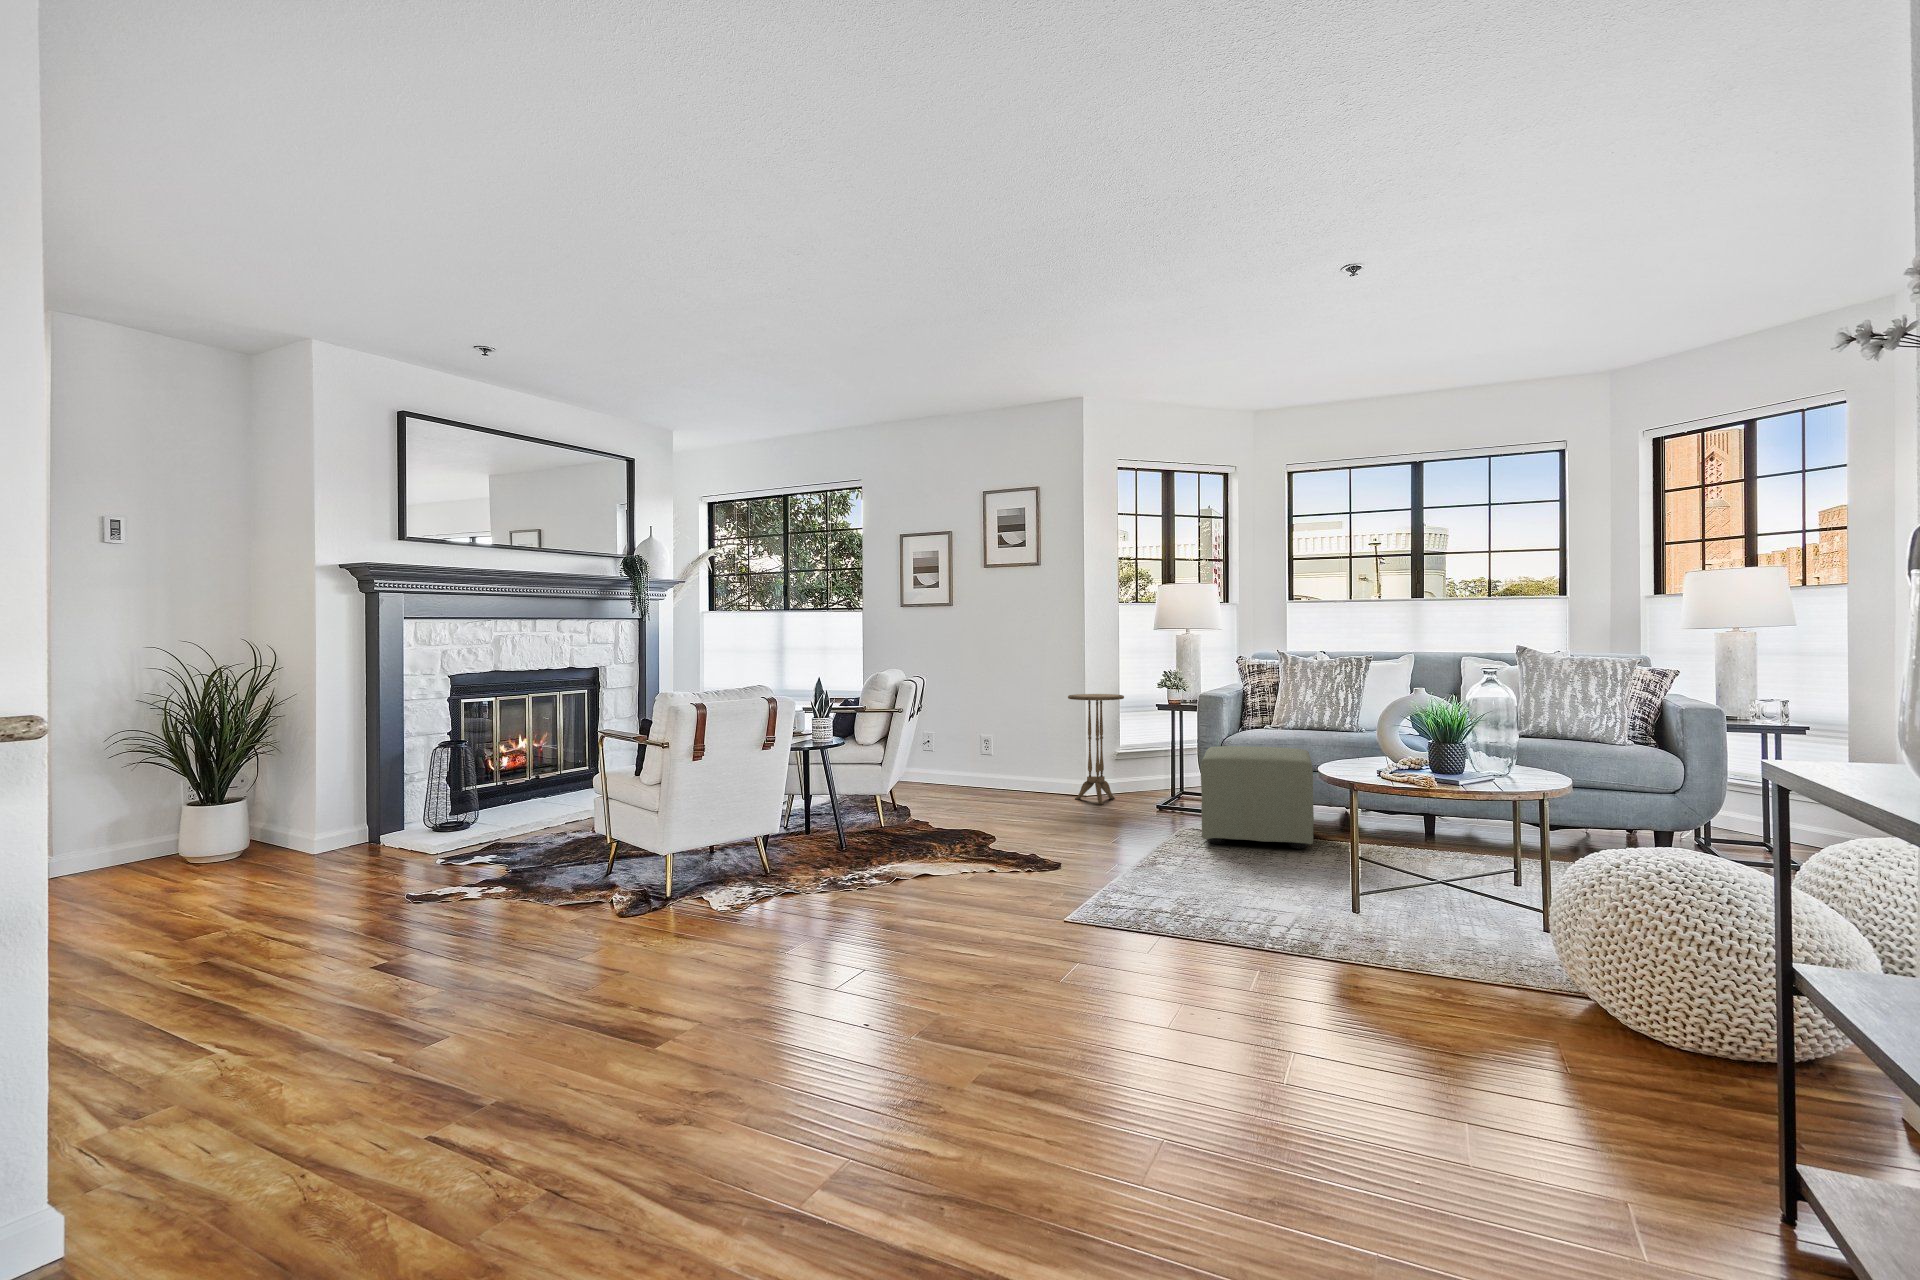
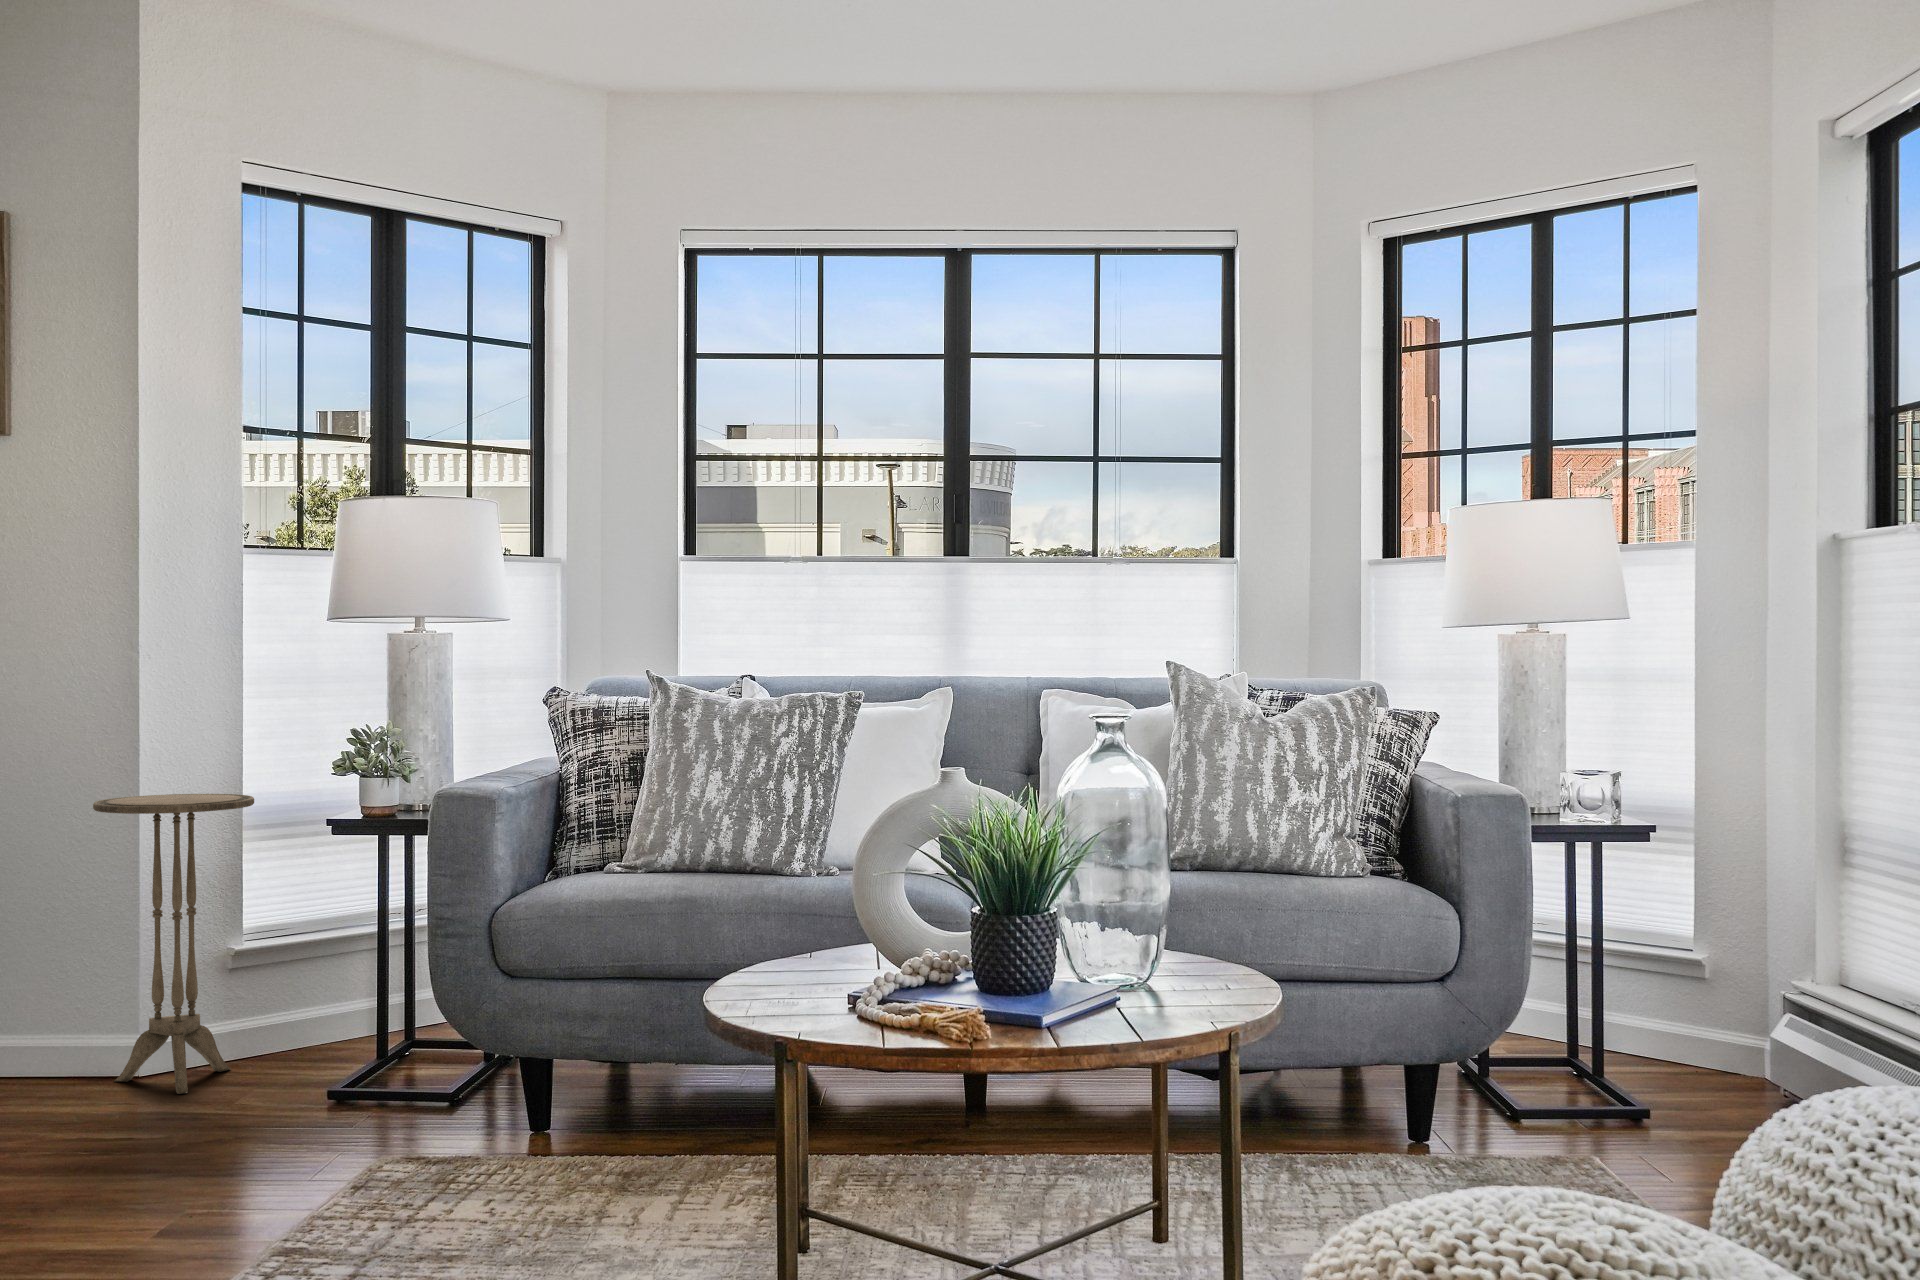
ottoman: present [1201,746,1314,849] -> none [417,924,707,1196]

